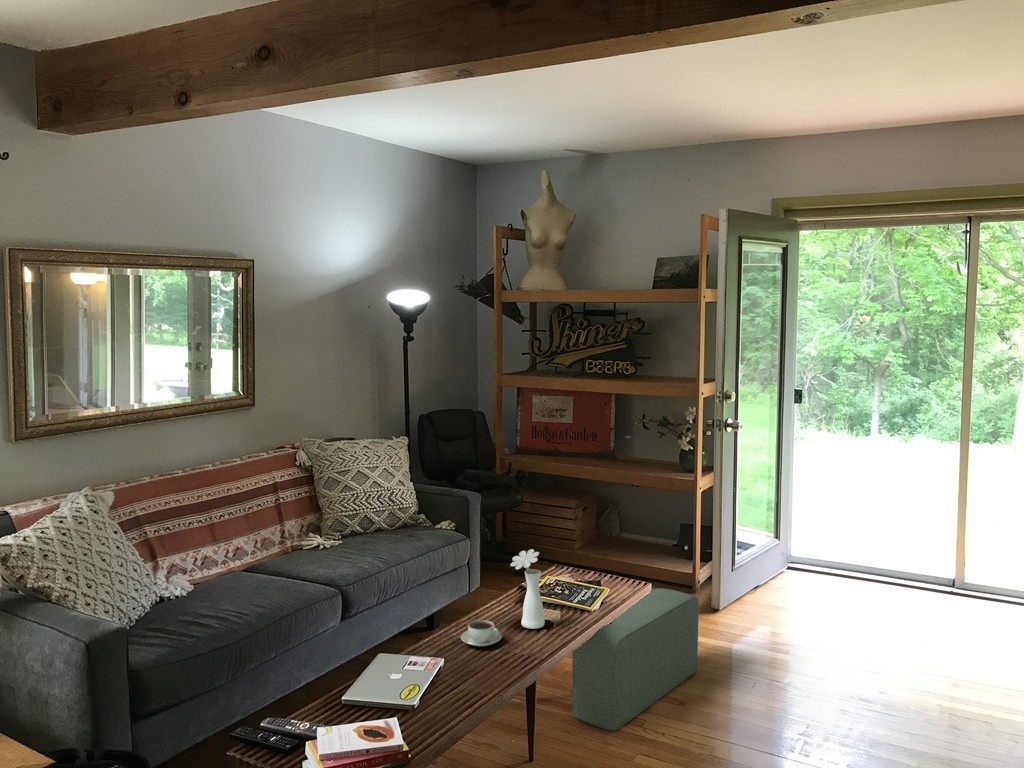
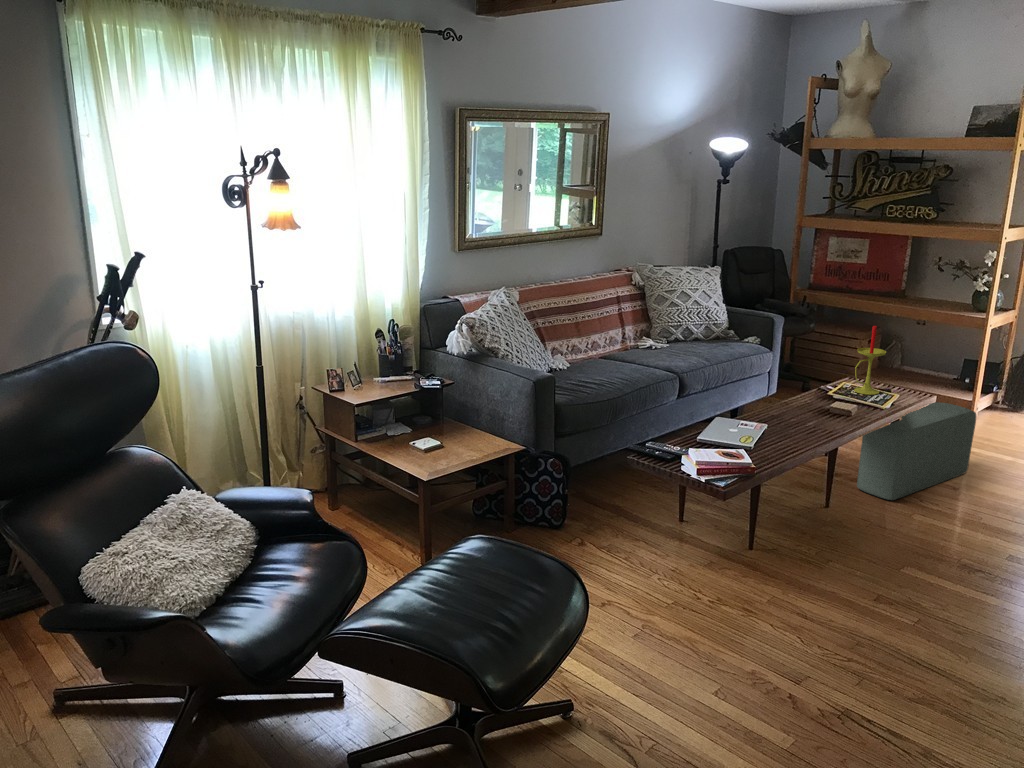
candle: none [557,504,591,591] -> present [854,326,886,395]
vase: present [510,549,545,629] -> none [821,354,846,414]
coffee cup: present [461,620,502,647] -> none [778,403,811,421]

